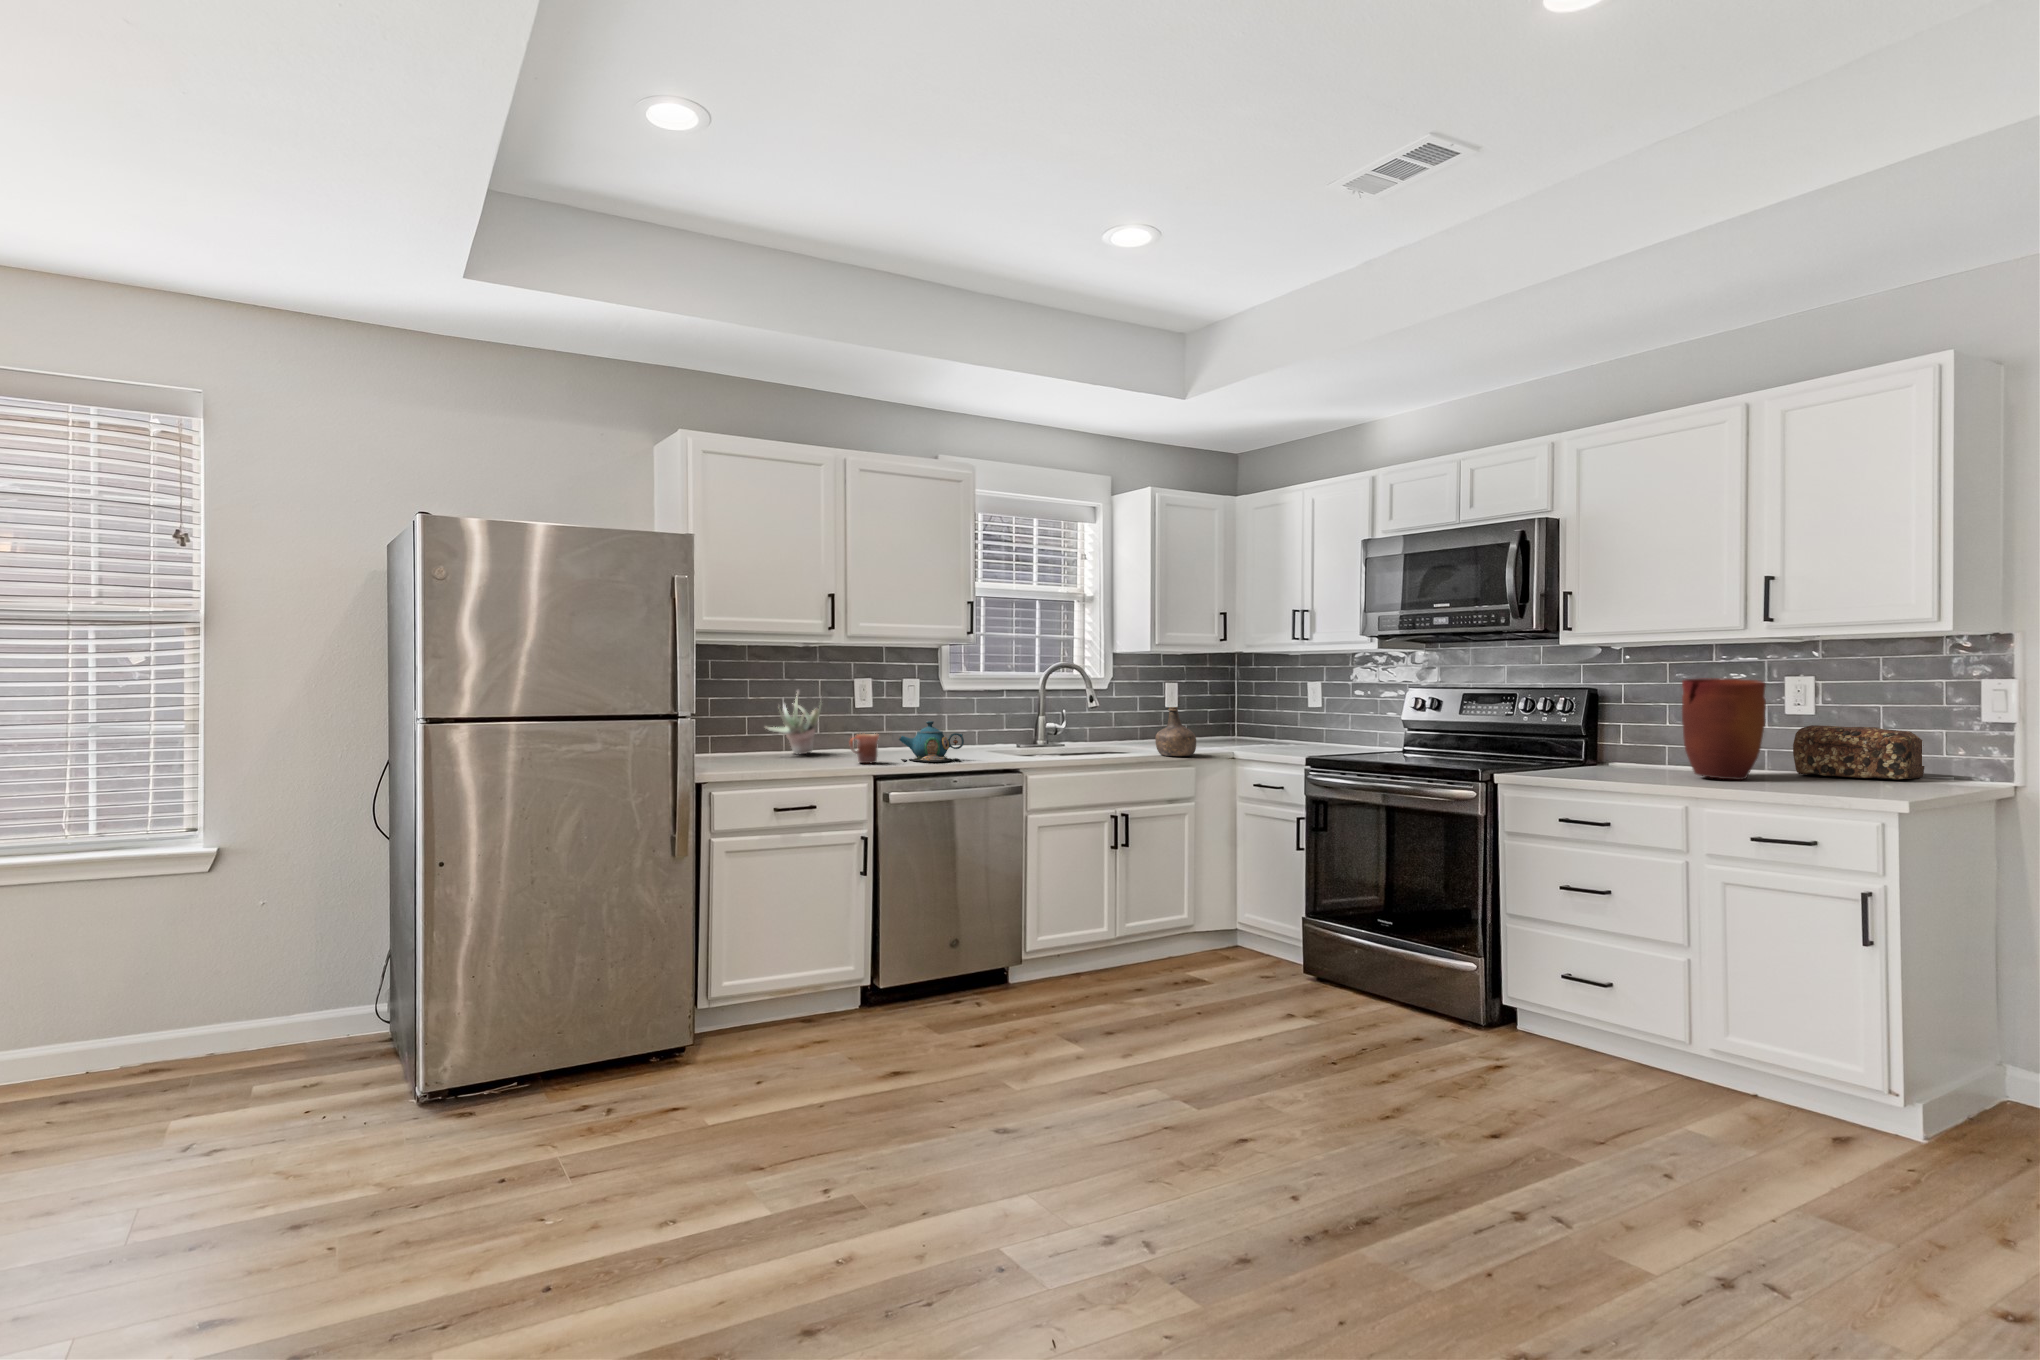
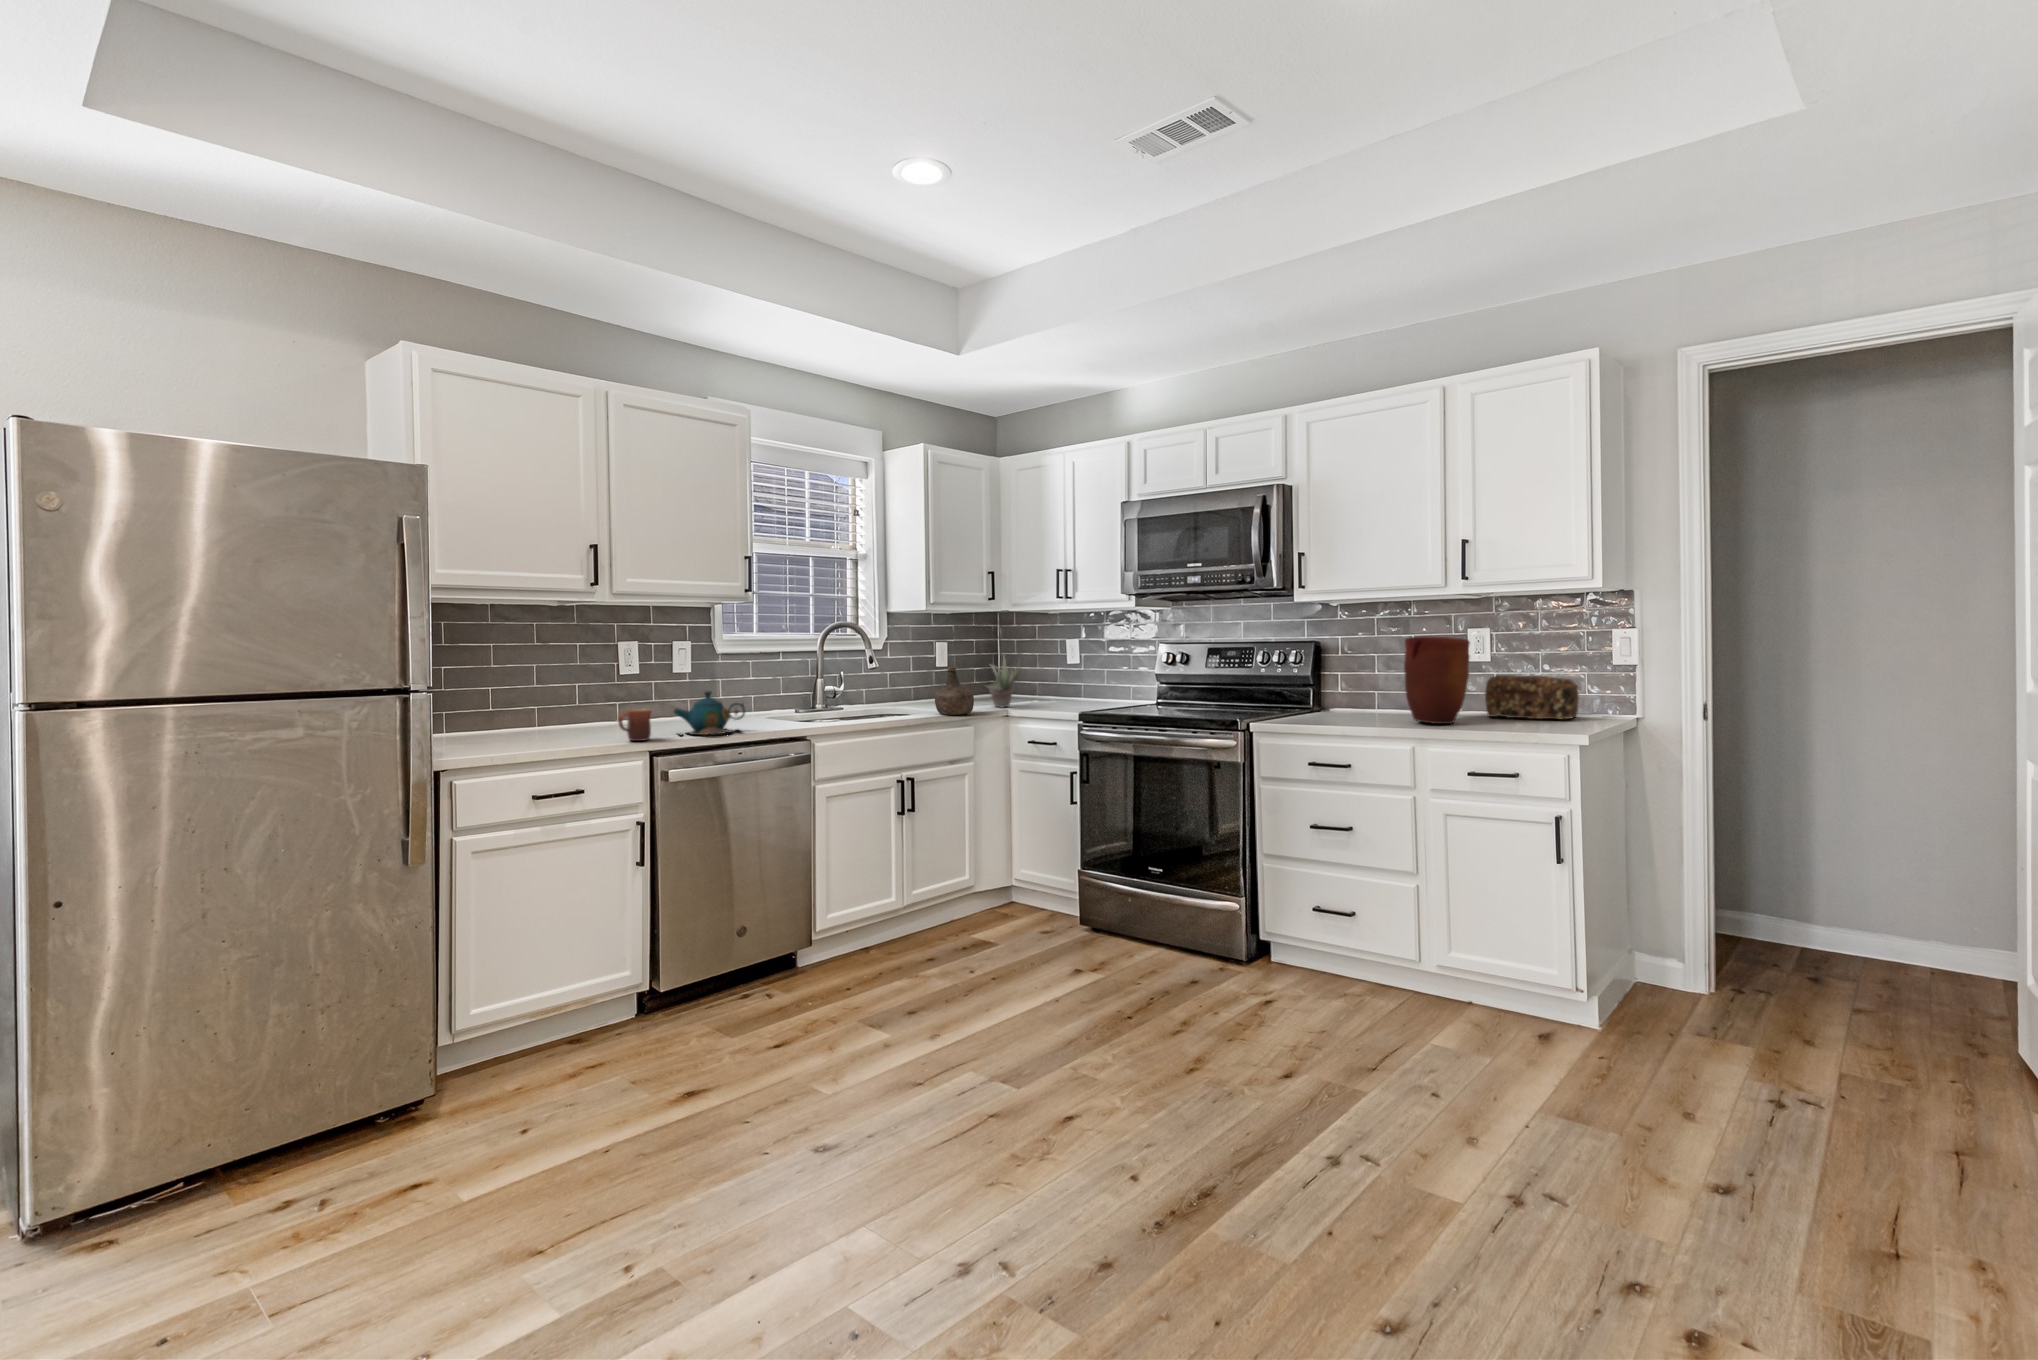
succulent plant: present [766,696,821,755] -> present [986,656,1021,708]

